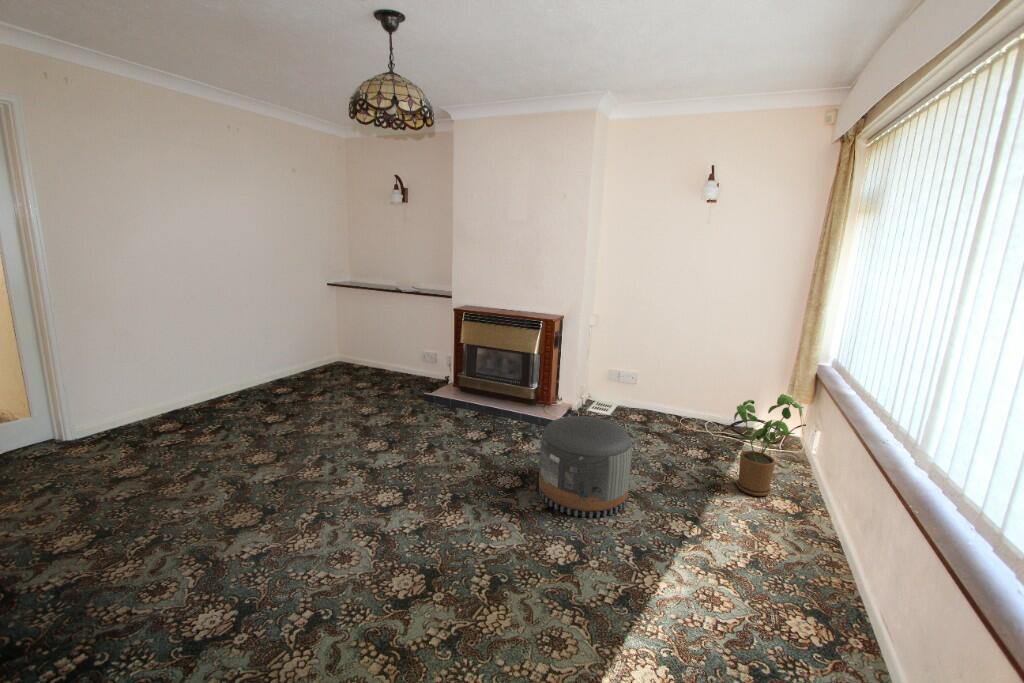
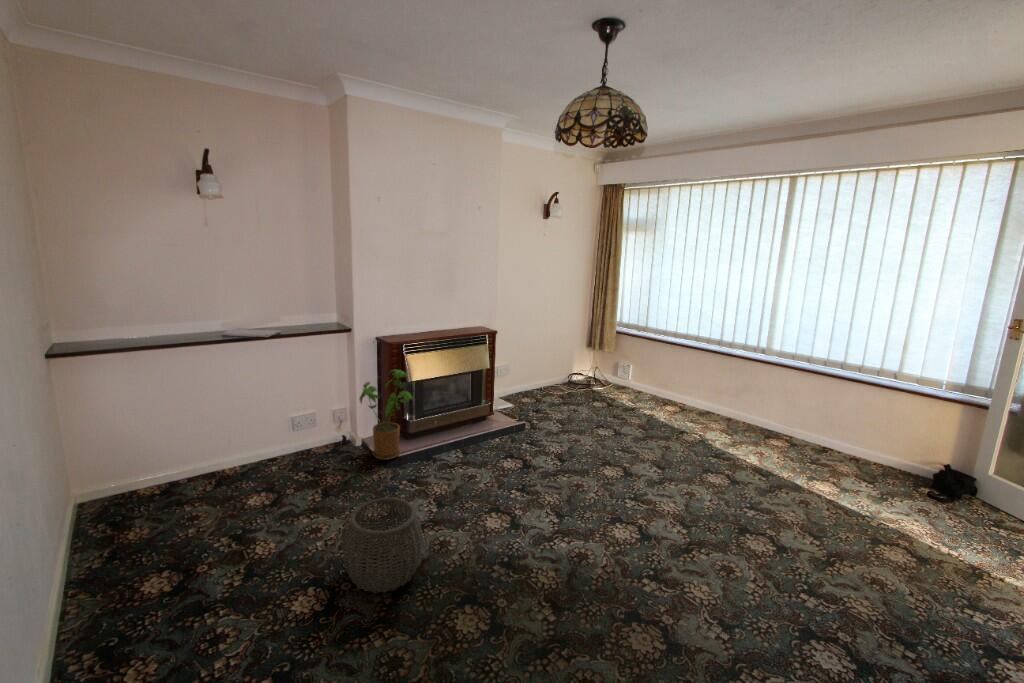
pouf: present [539,416,632,518] -> none [198,449,317,572]
woven basket: none [591,497,678,600] -> present [342,497,423,593]

